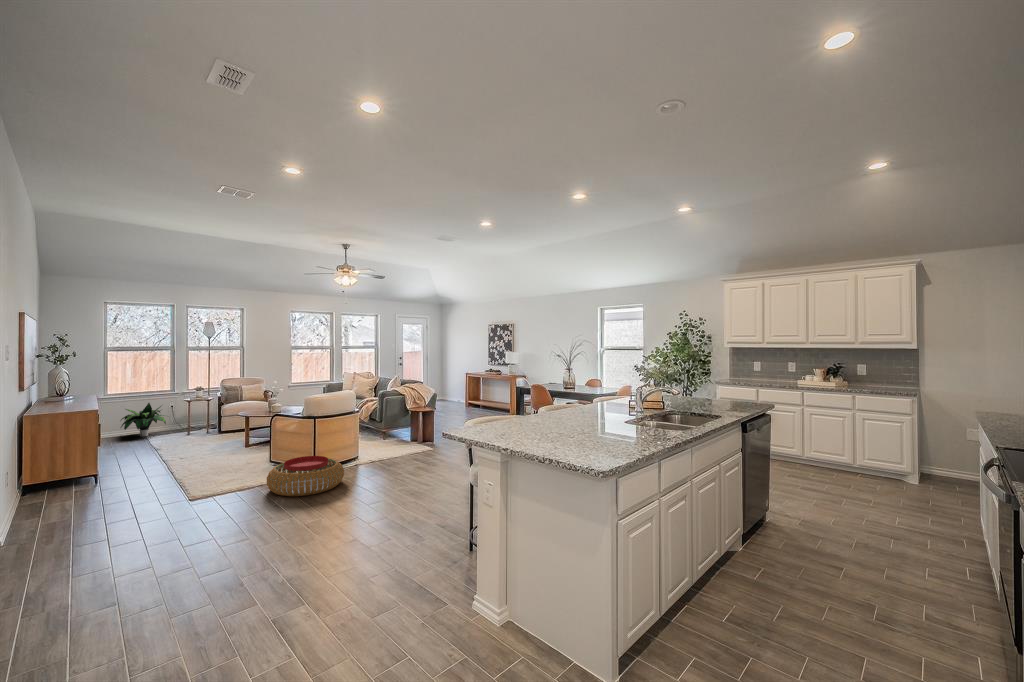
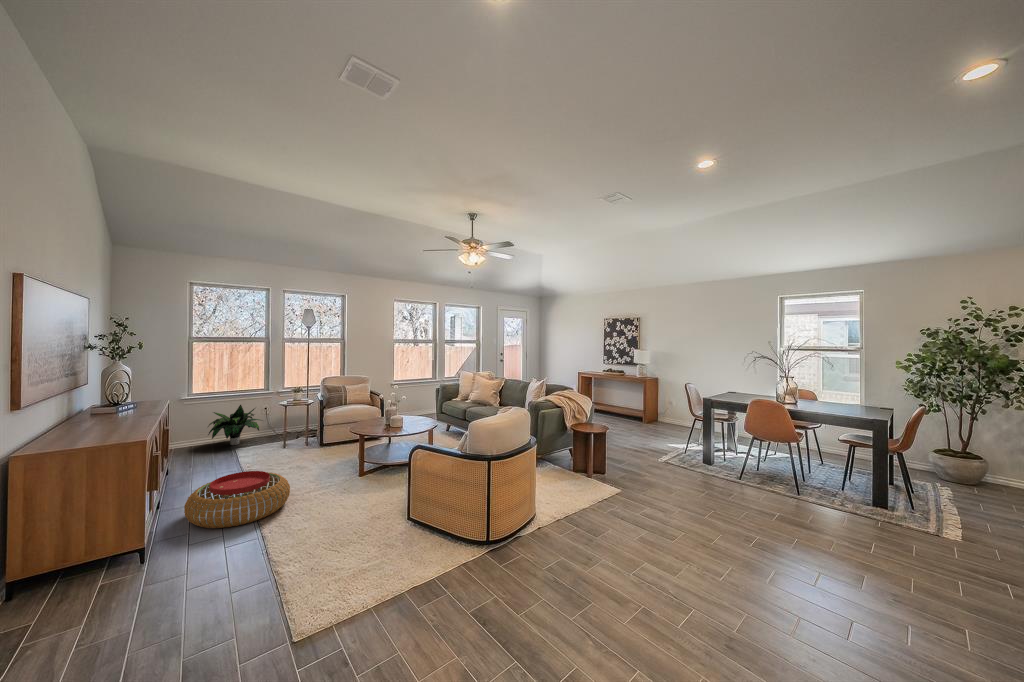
pouf: present [267,456,344,496] -> present [184,471,290,528]

